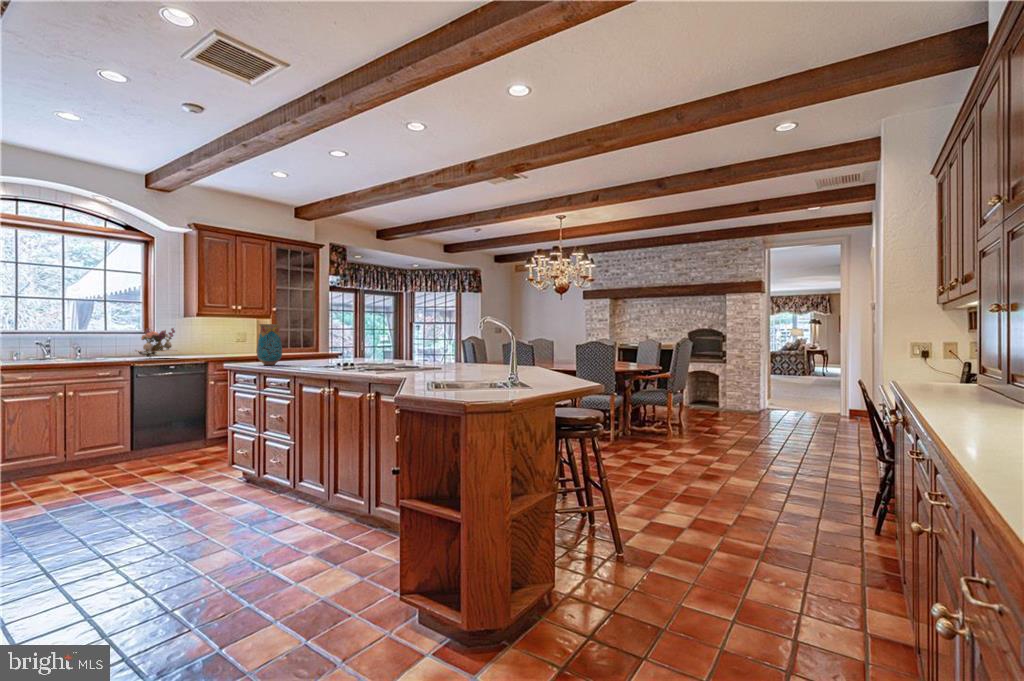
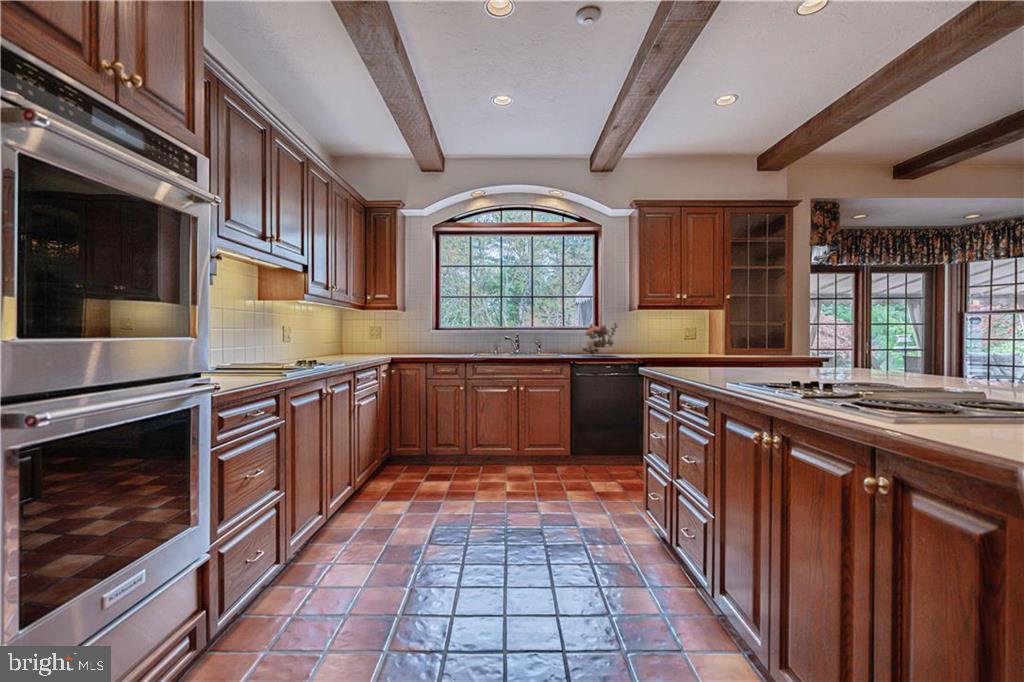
vase: present [257,324,282,365] -> none [670,308,709,372]

